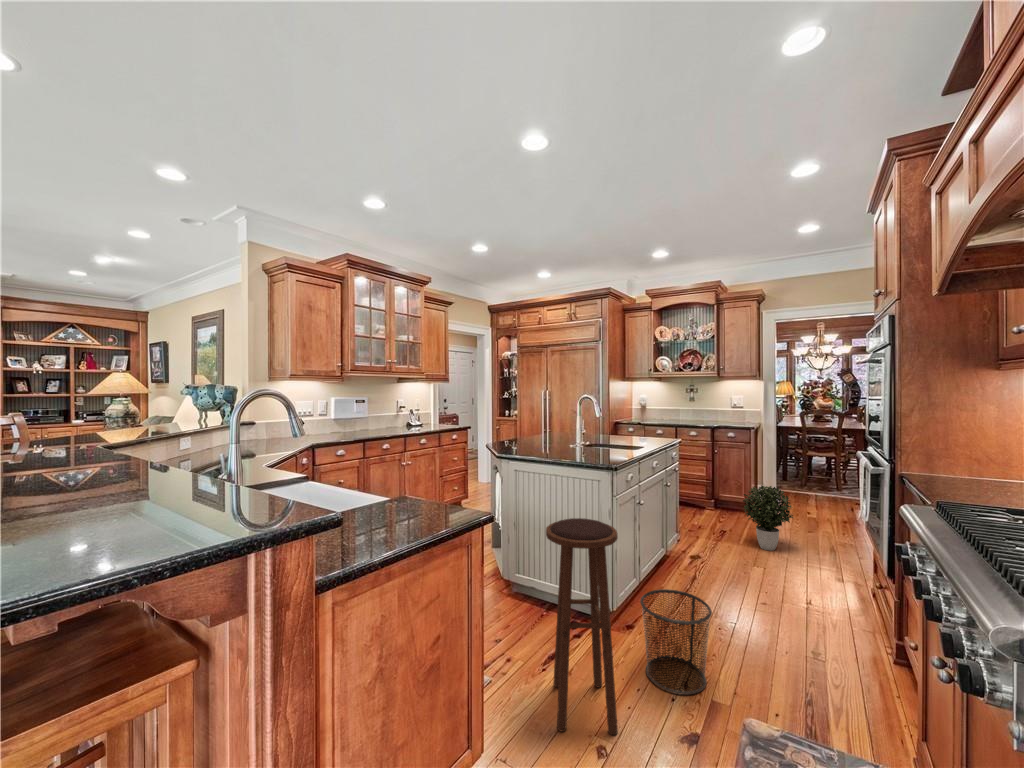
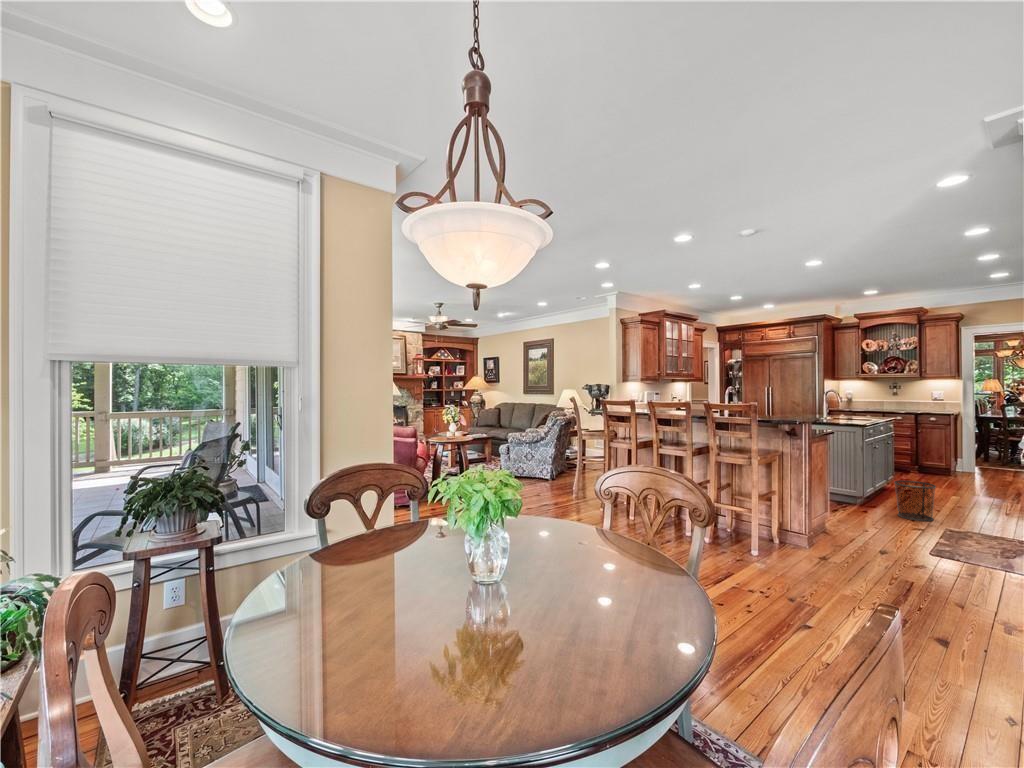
potted plant: present [743,485,793,551] -> none [947,448,989,490]
stool: present [546,518,618,735] -> none [850,440,892,525]

